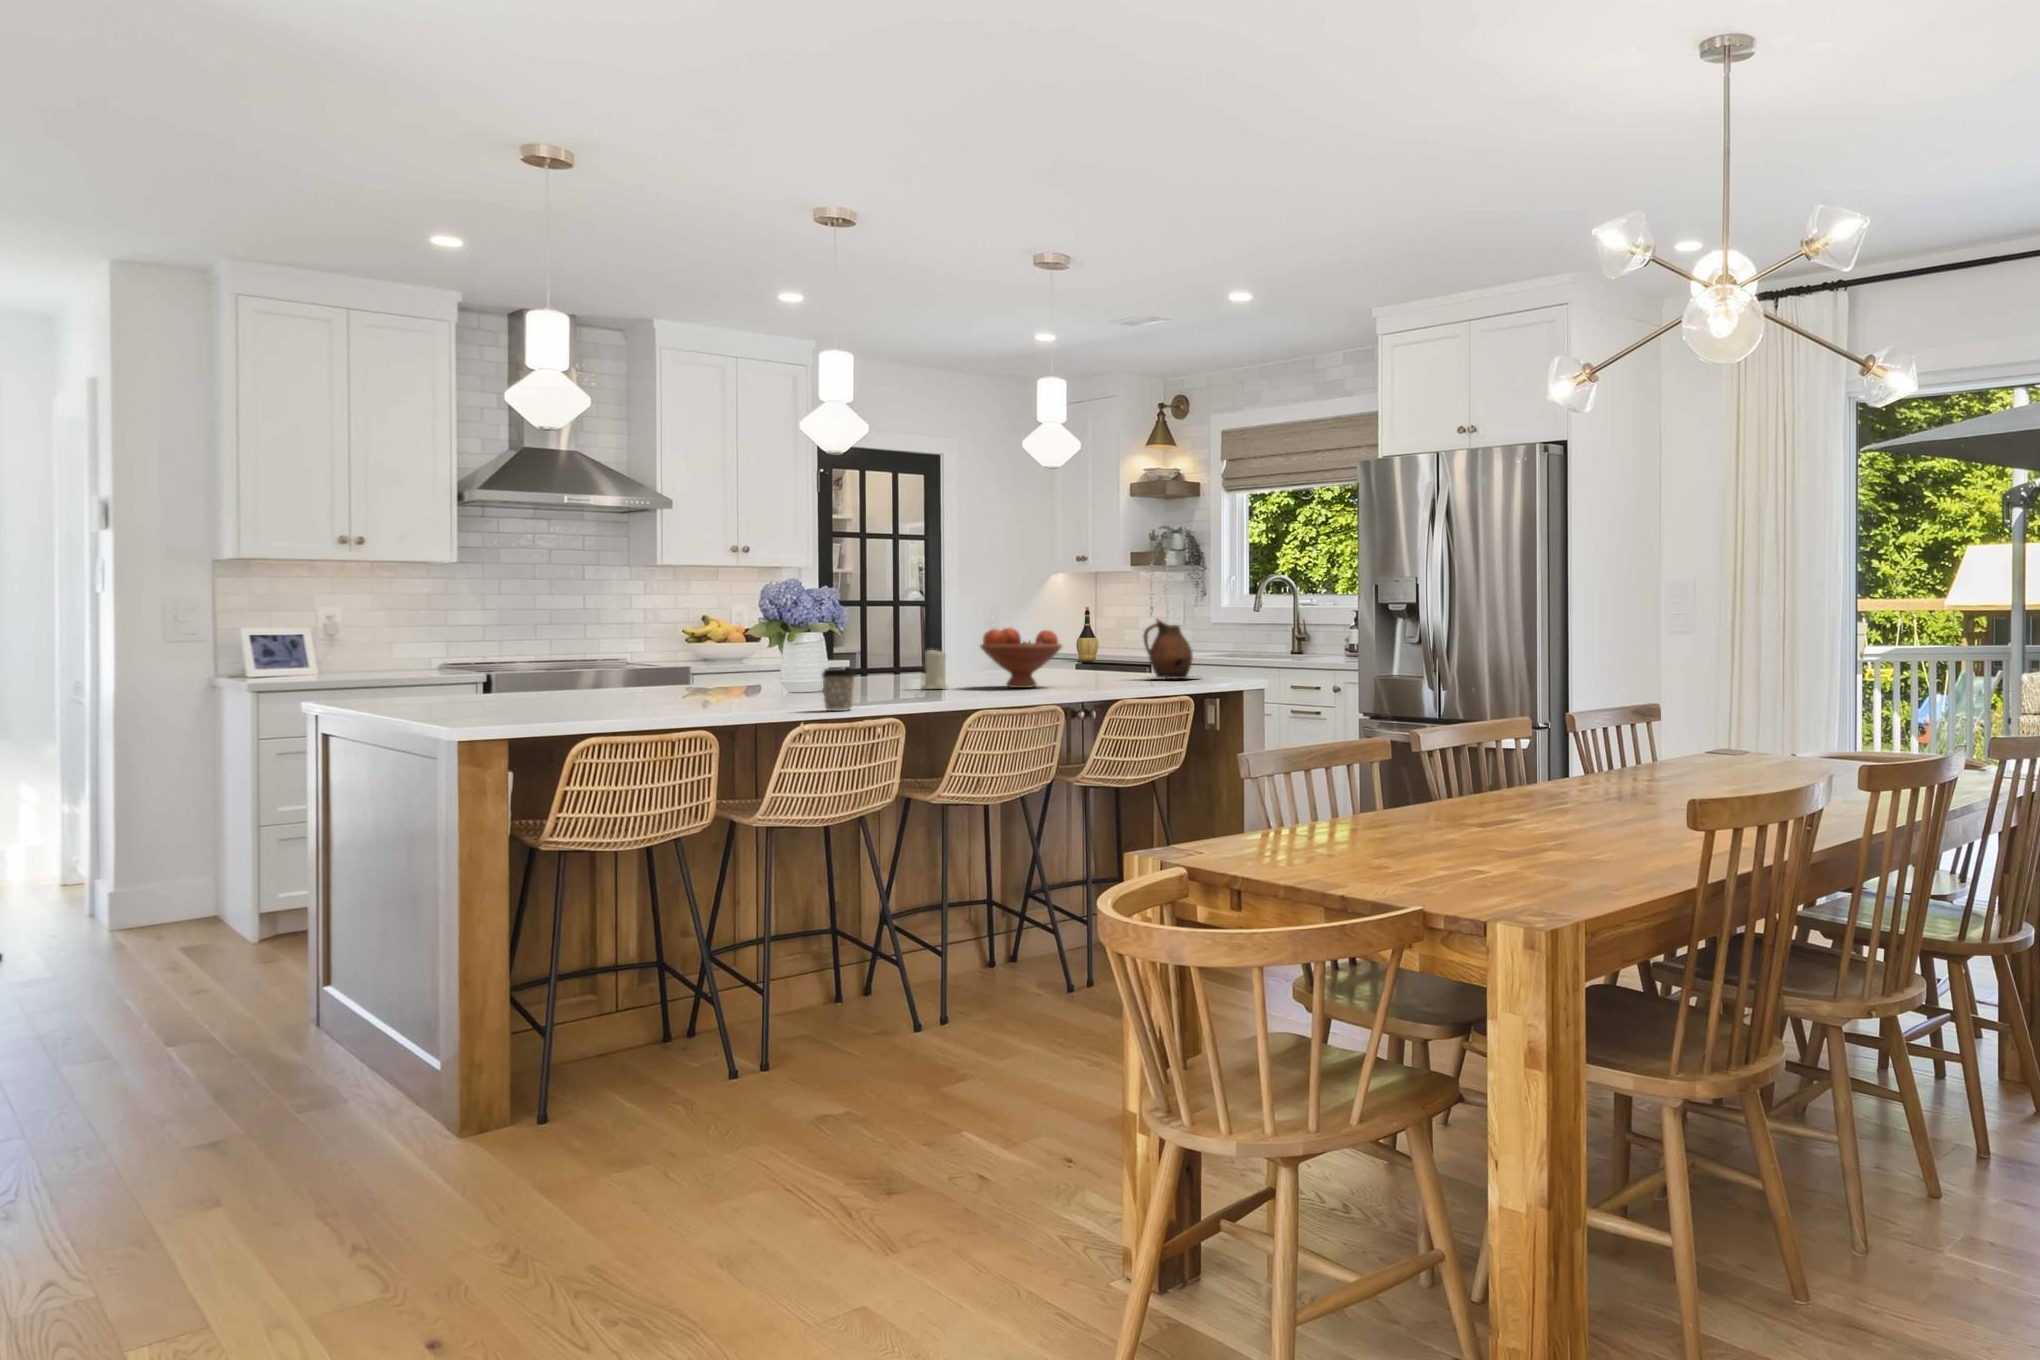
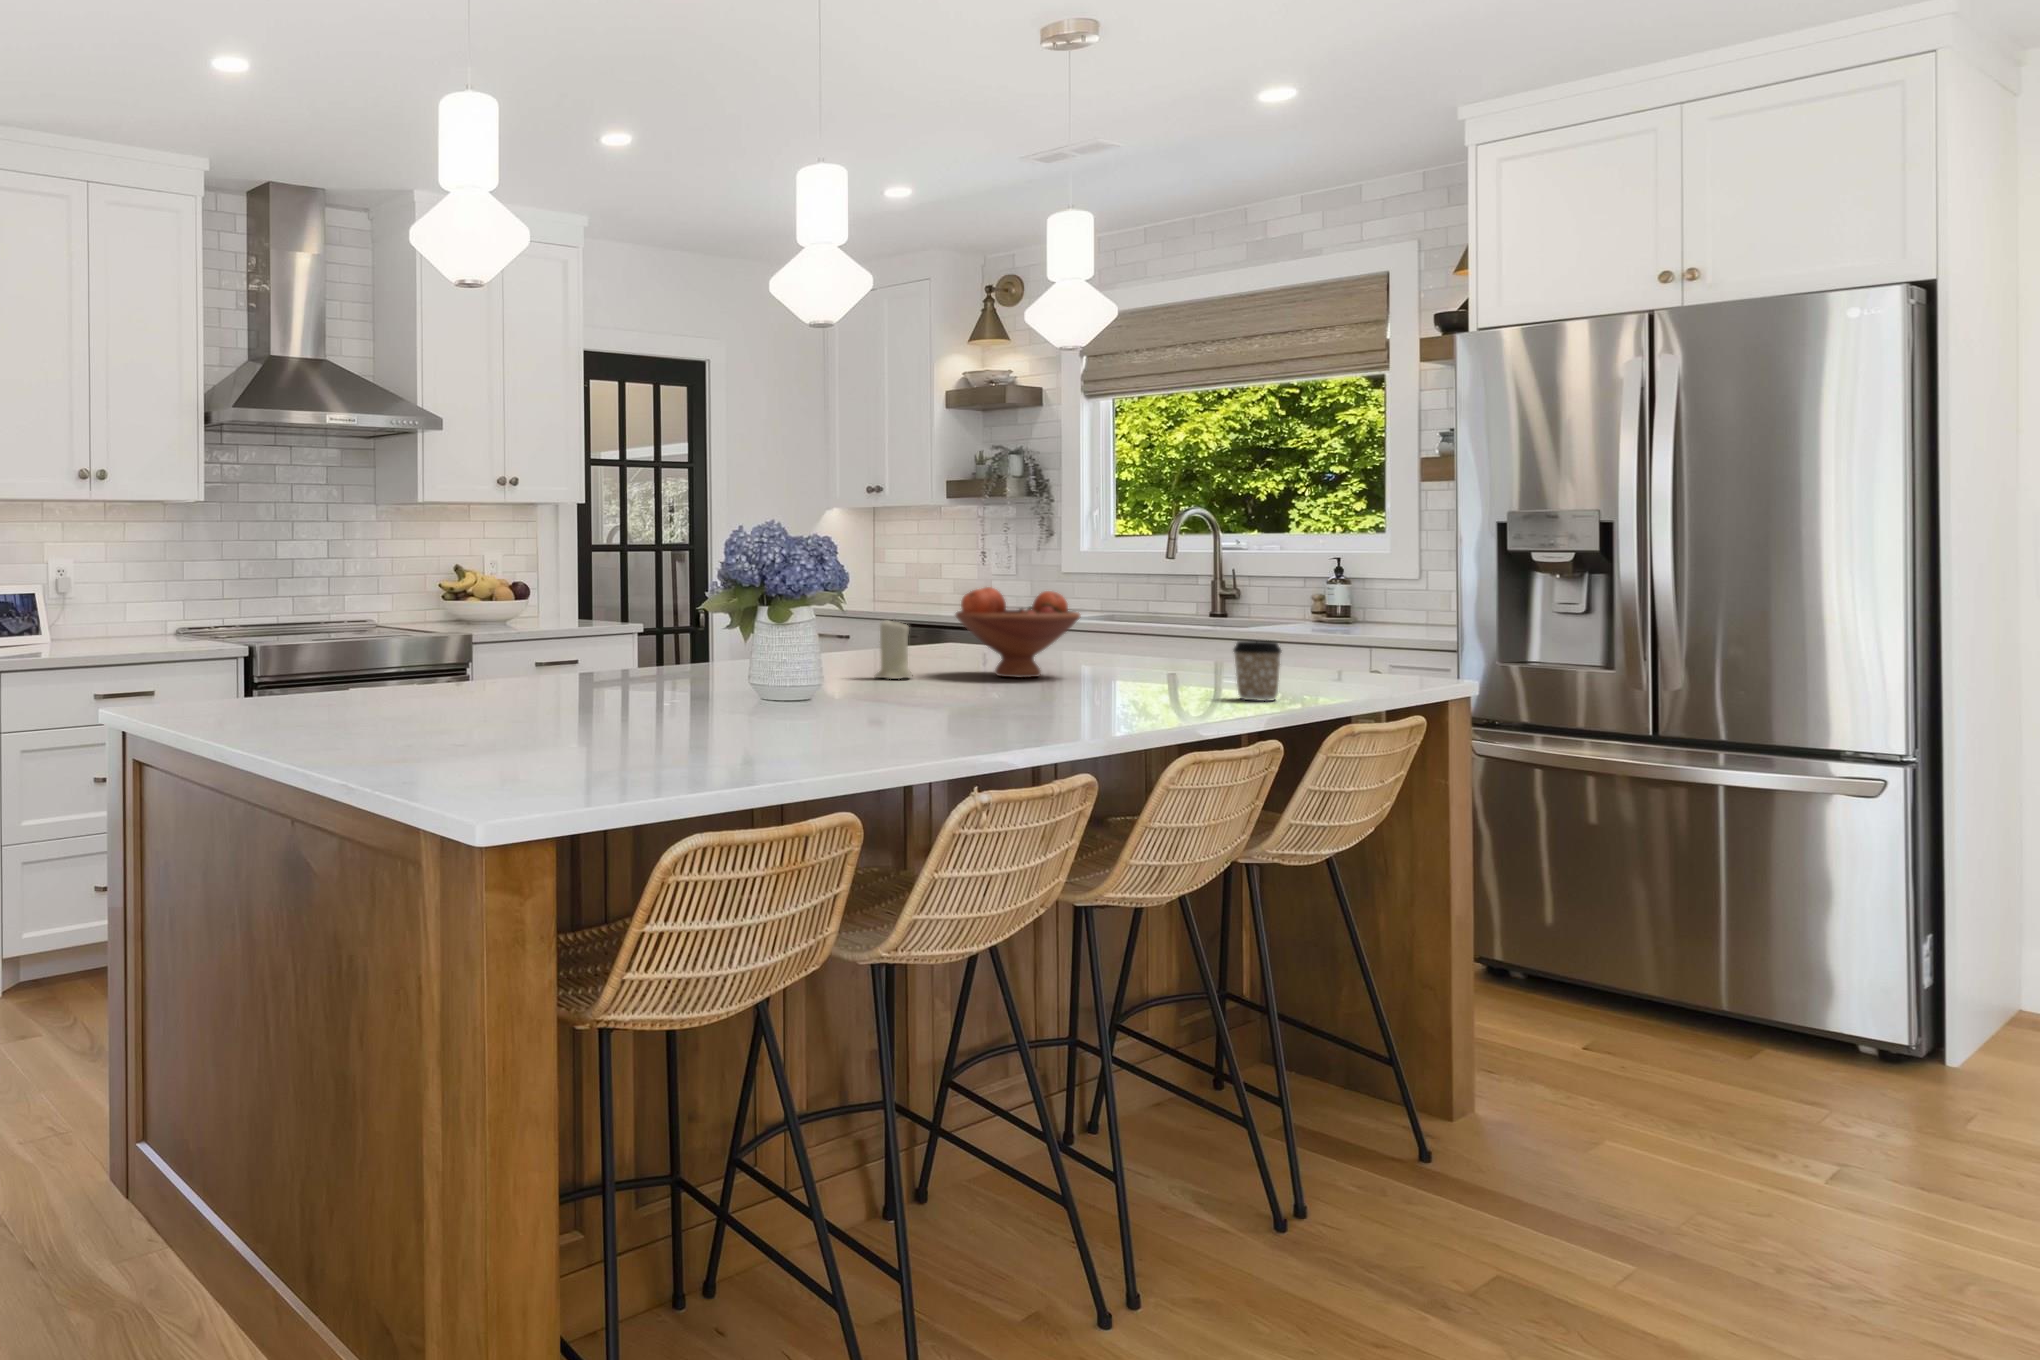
wine bottle: present [1076,607,1098,661] -> none [884,551,913,621]
ceramic pitcher: present [1144,619,1193,679] -> none [1140,571,1224,662]
coffee cup: present [822,668,855,711] -> present [1234,641,1281,701]

